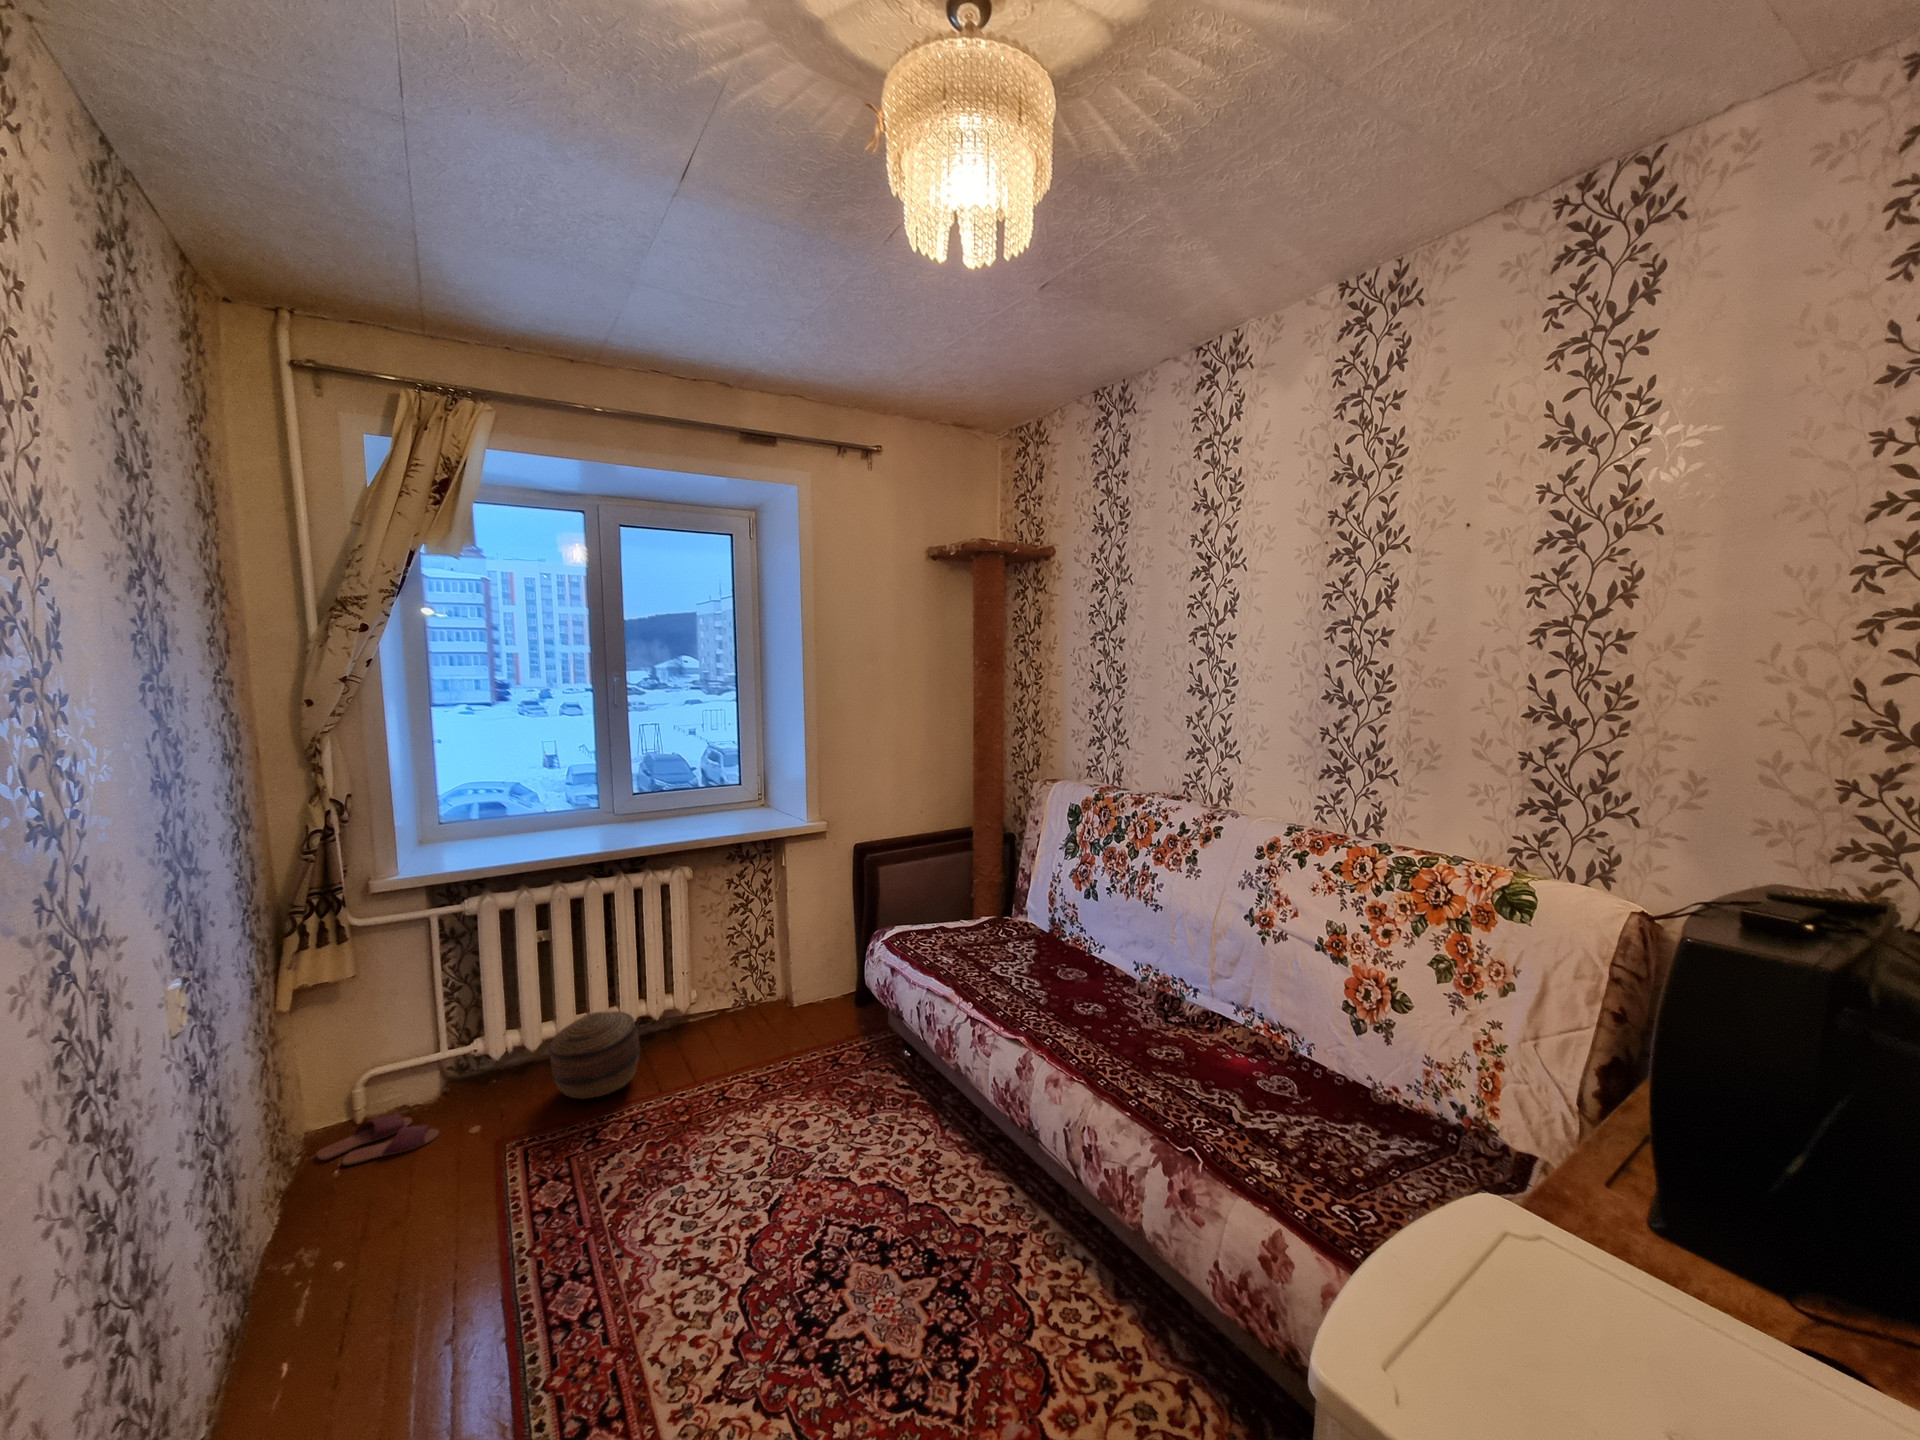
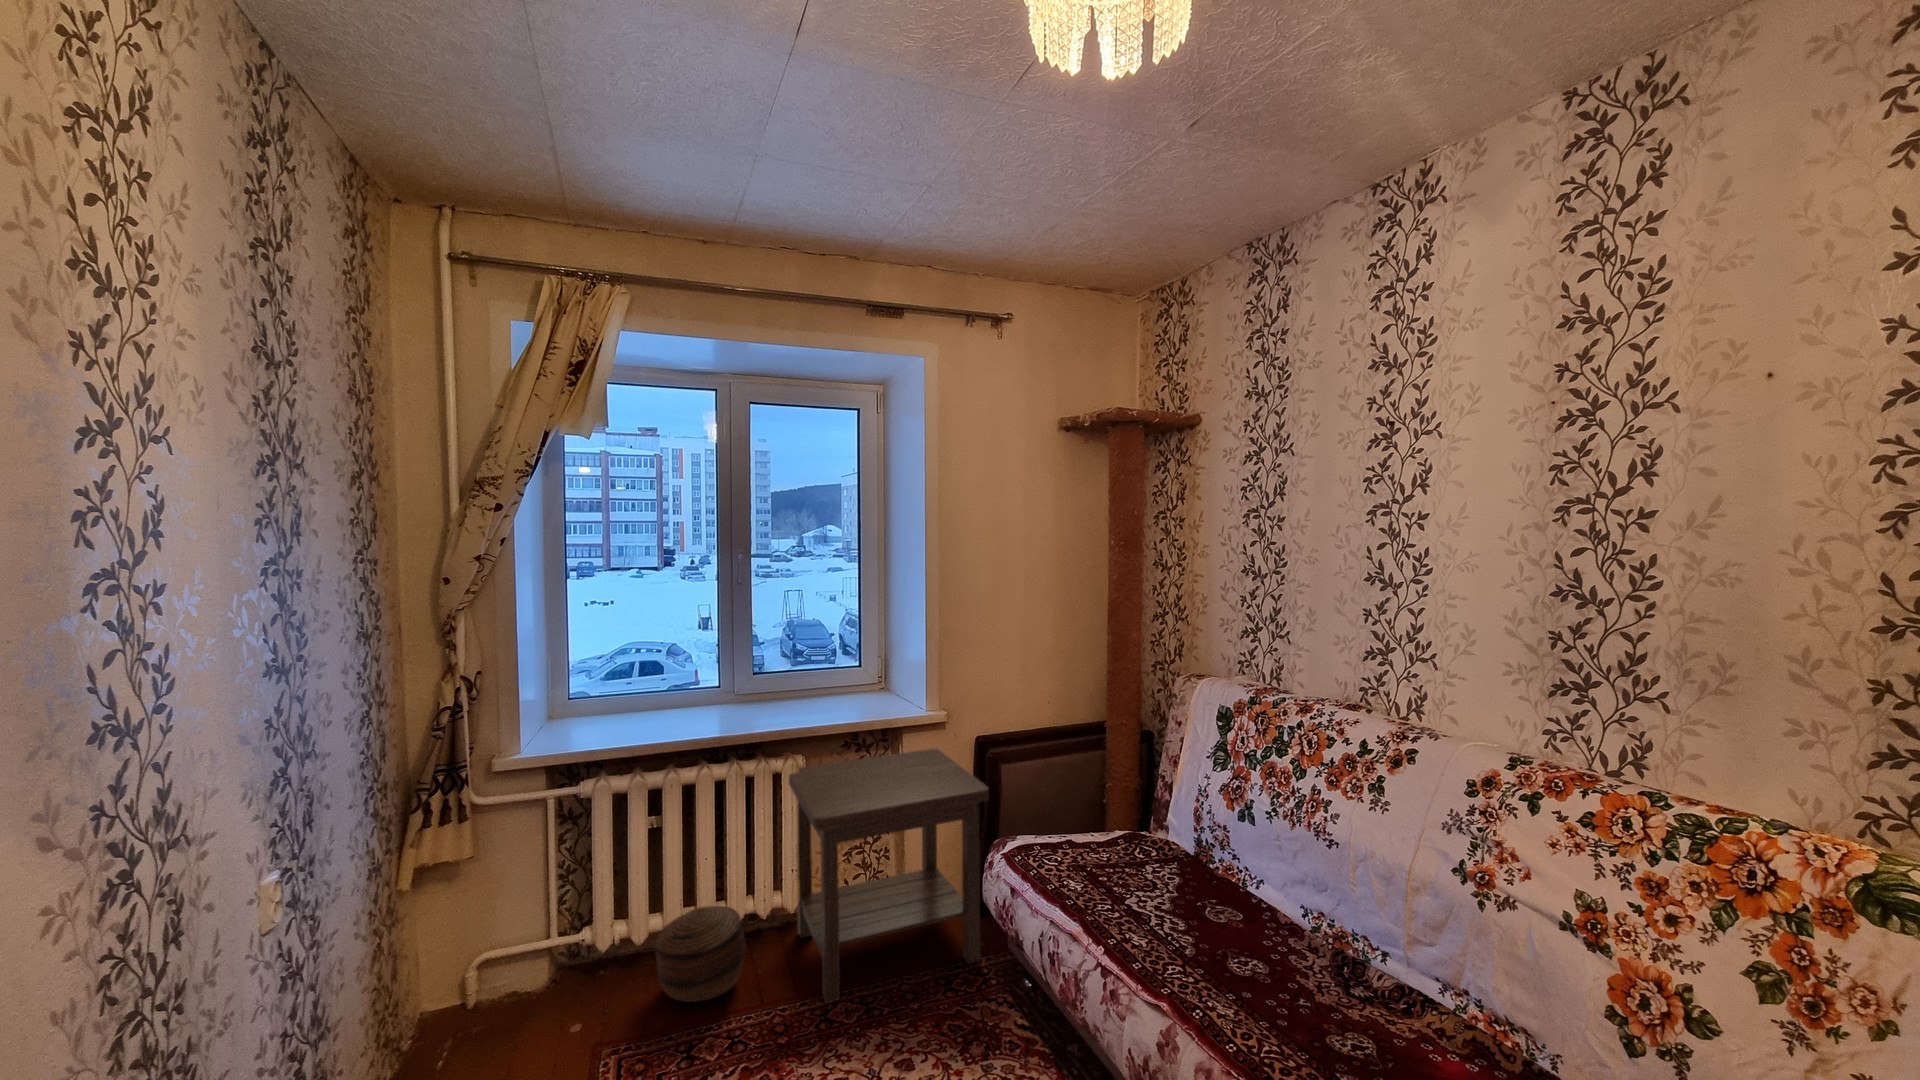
side table: none [674,857,870,1087] -> present [789,749,989,1003]
slippers: present [316,1114,439,1165] -> none [432,999,546,1053]

